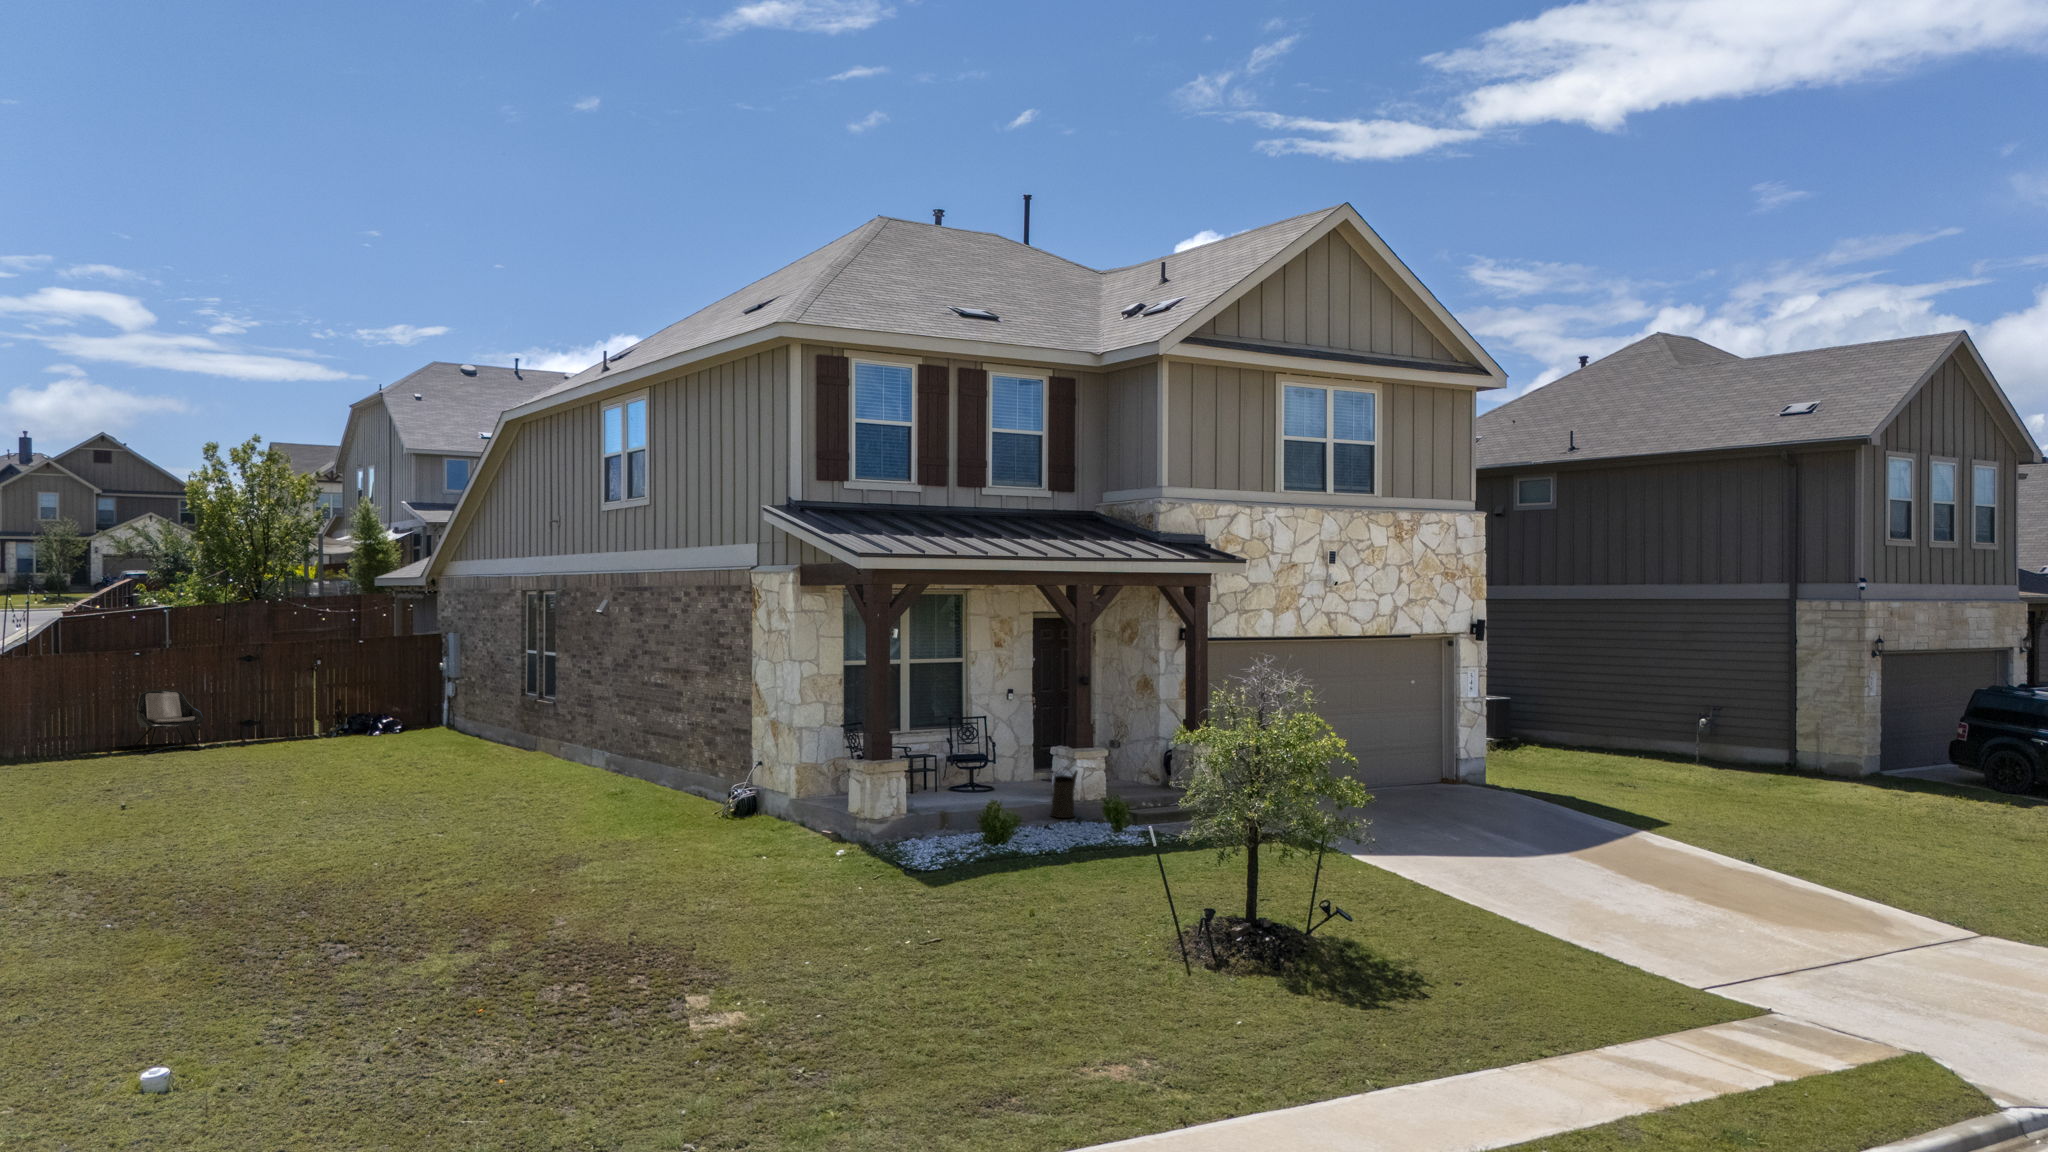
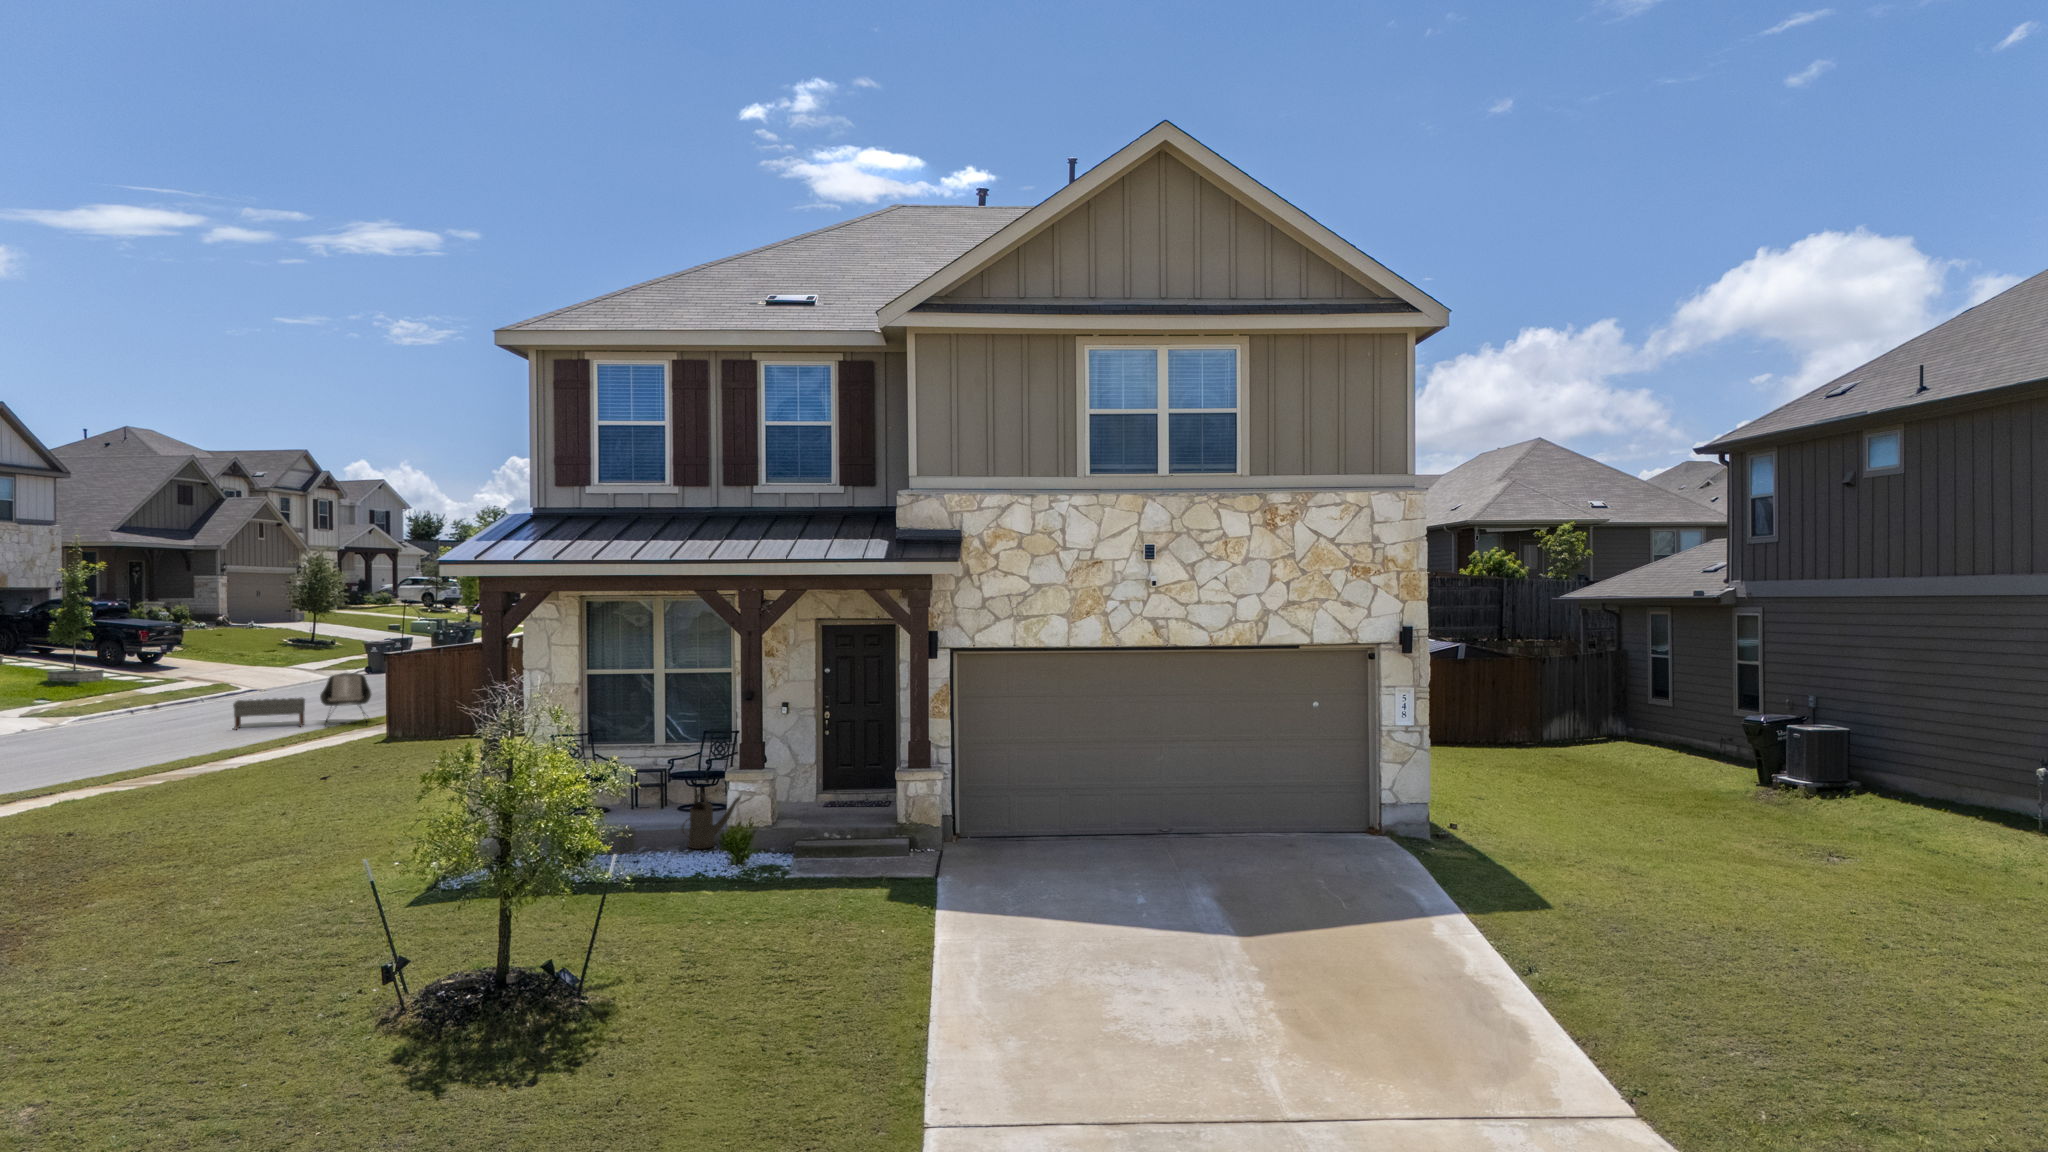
bench: none [20,720,116,761] -> present [233,697,305,729]

